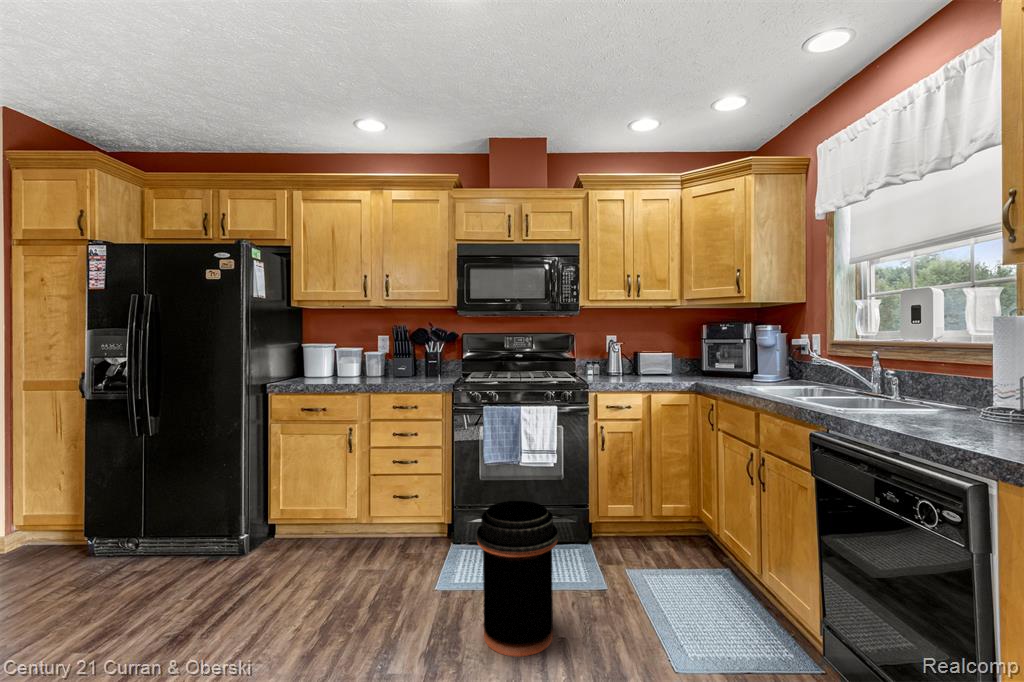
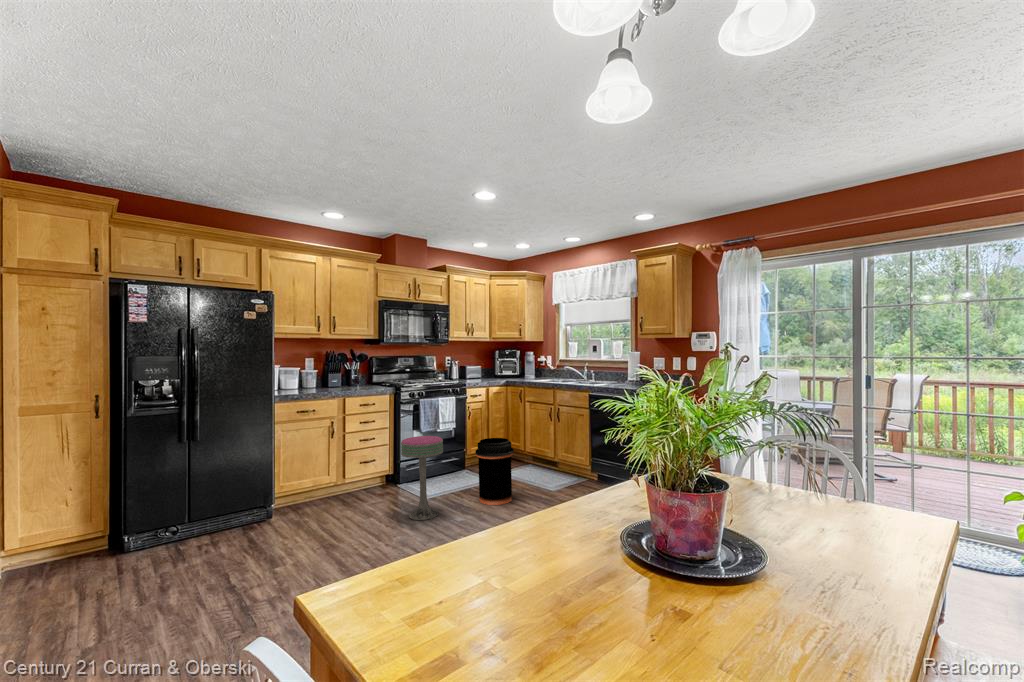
bar stool: none [330,472,408,632] -> present [401,436,443,520]

